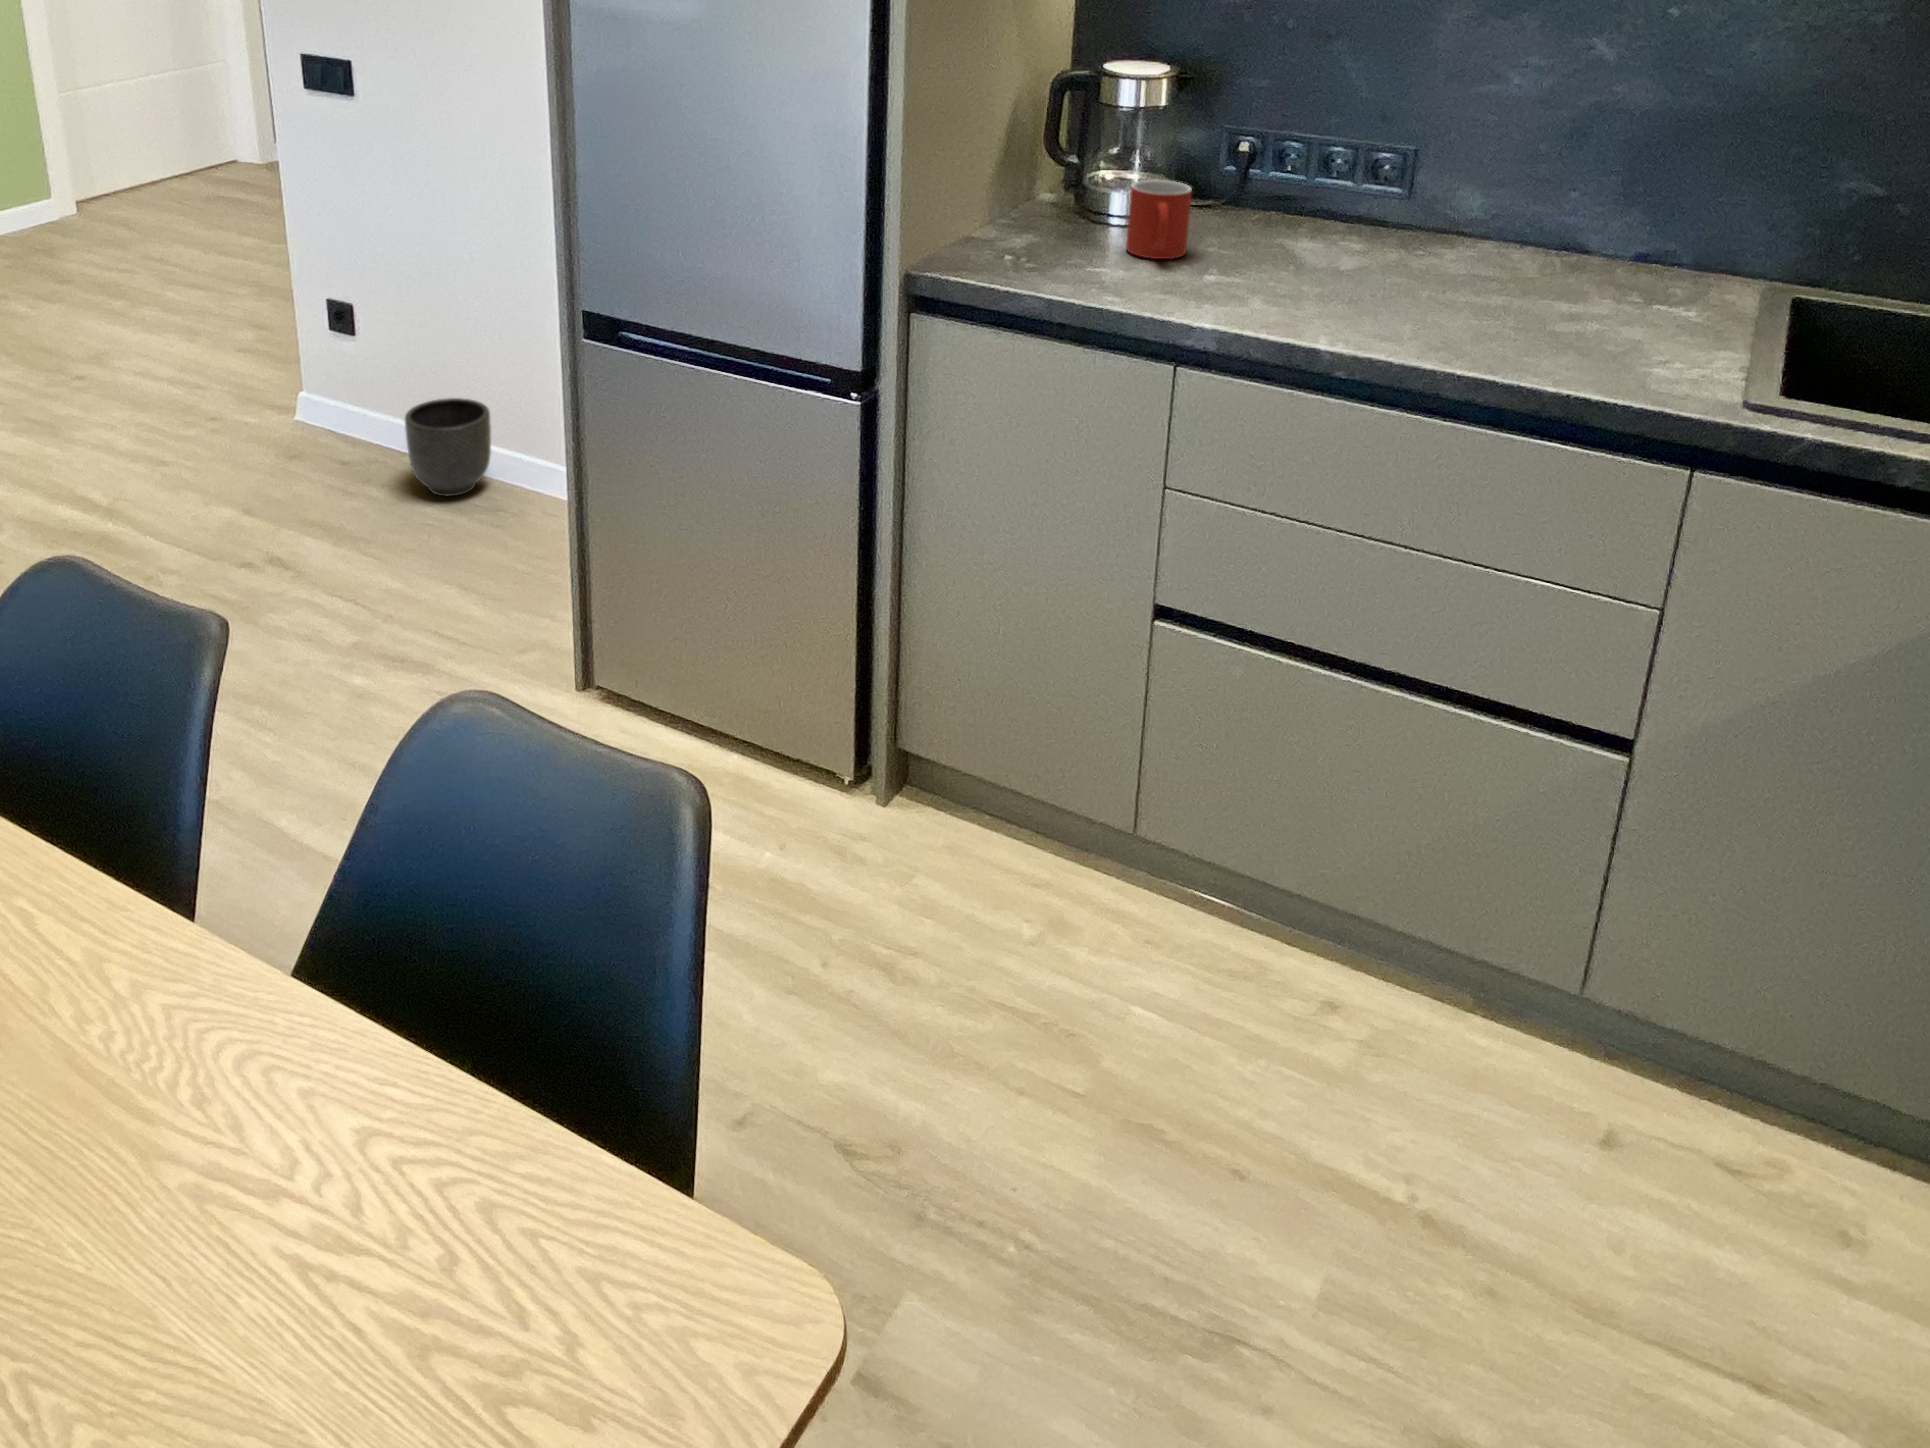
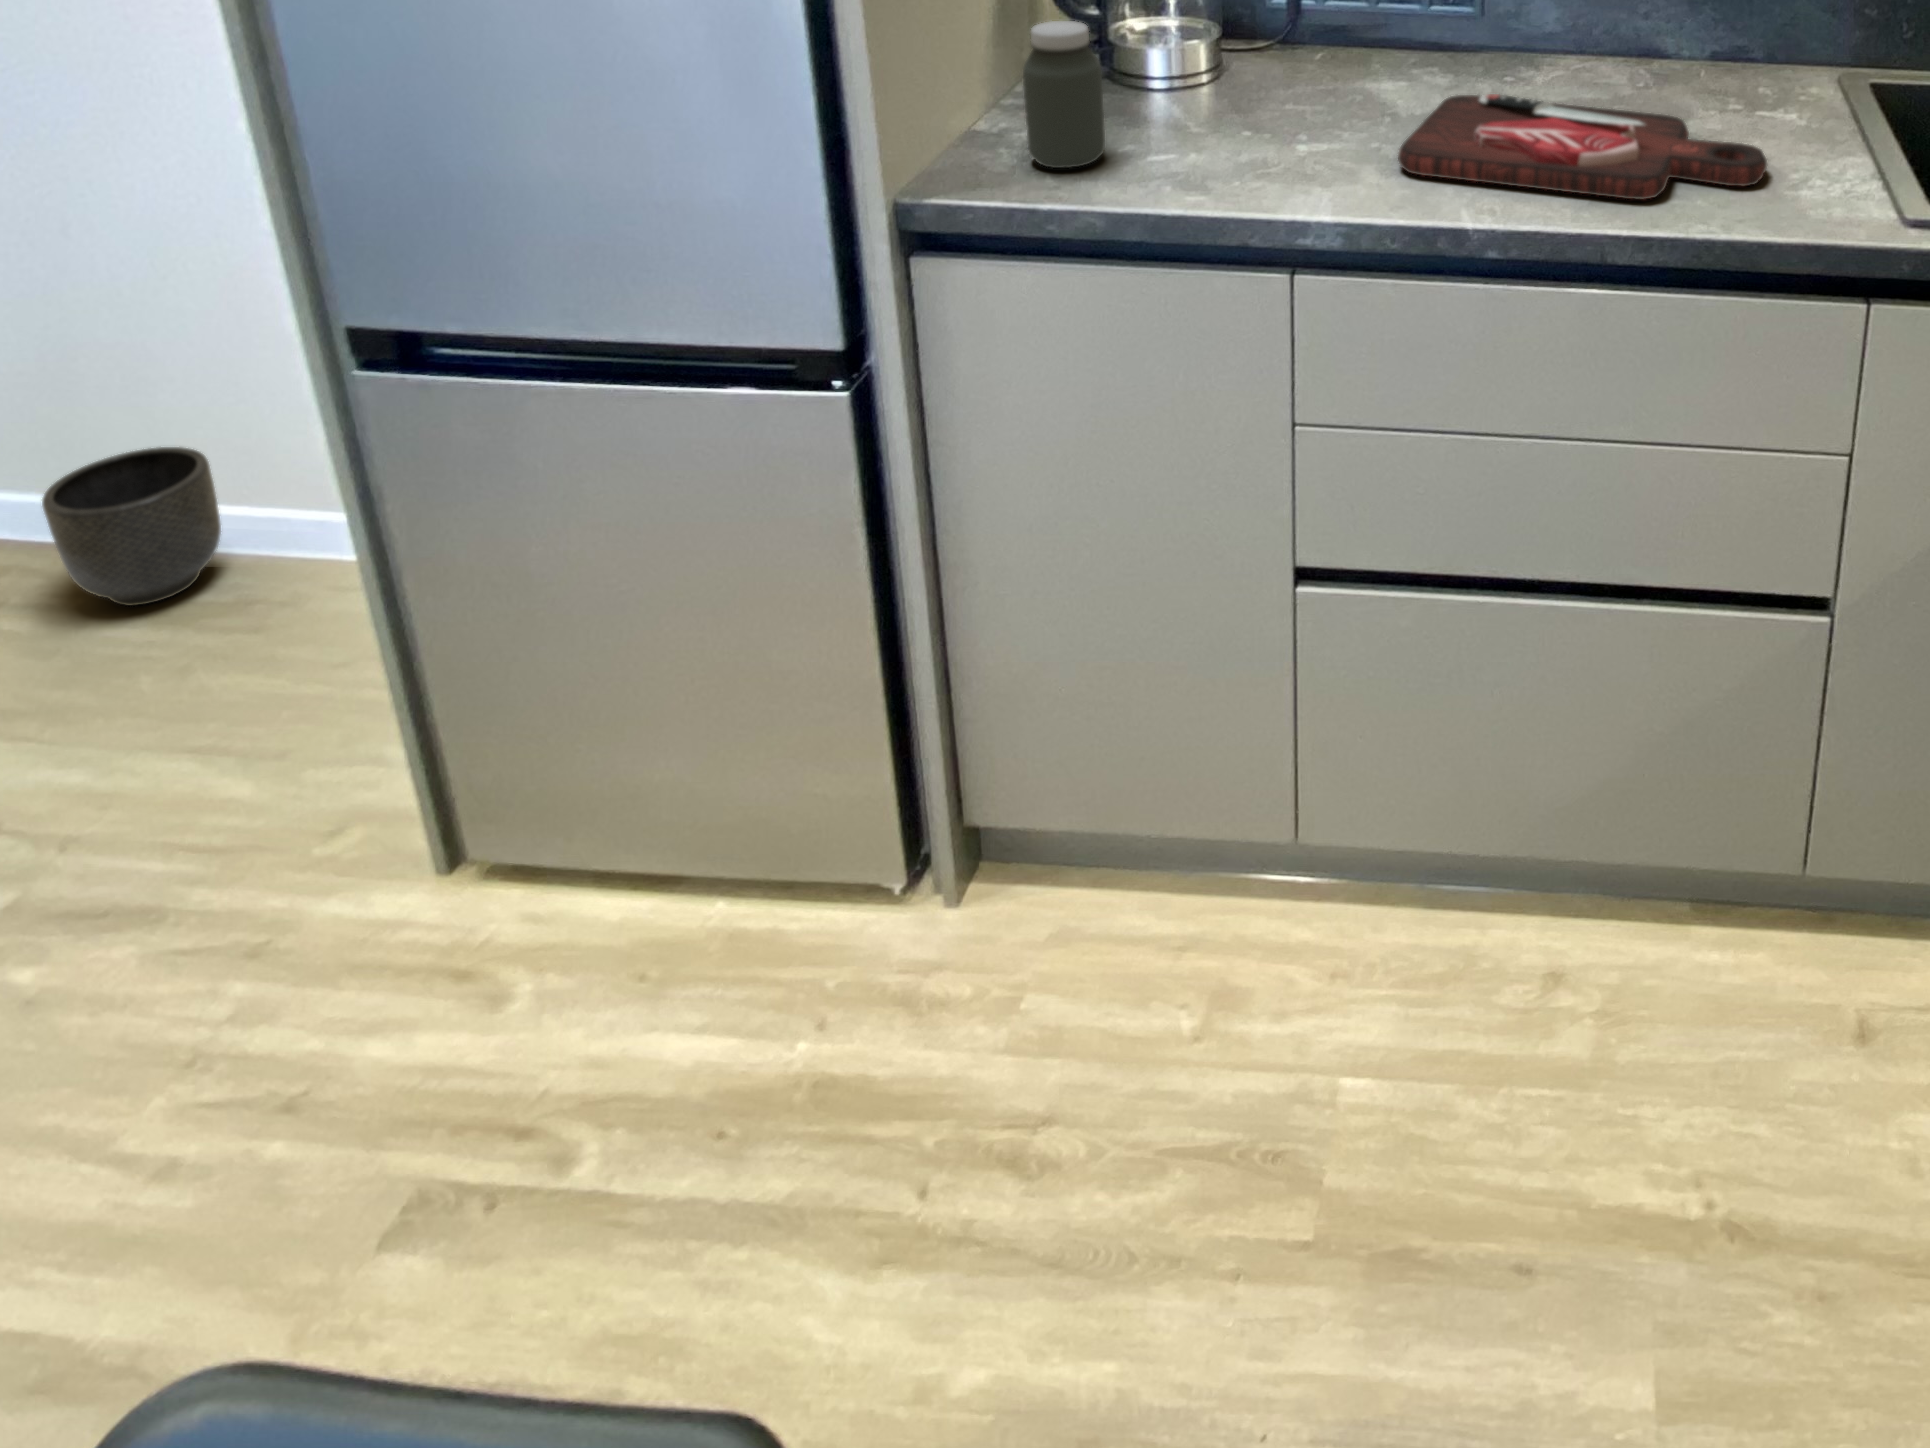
jar: none [1006,158,1066,268] -> present [1023,21,1105,168]
mug: present [1126,180,1192,259] -> none [1178,28,1257,131]
cutting board: none [1285,255,1619,355] -> present [1398,94,1767,200]

